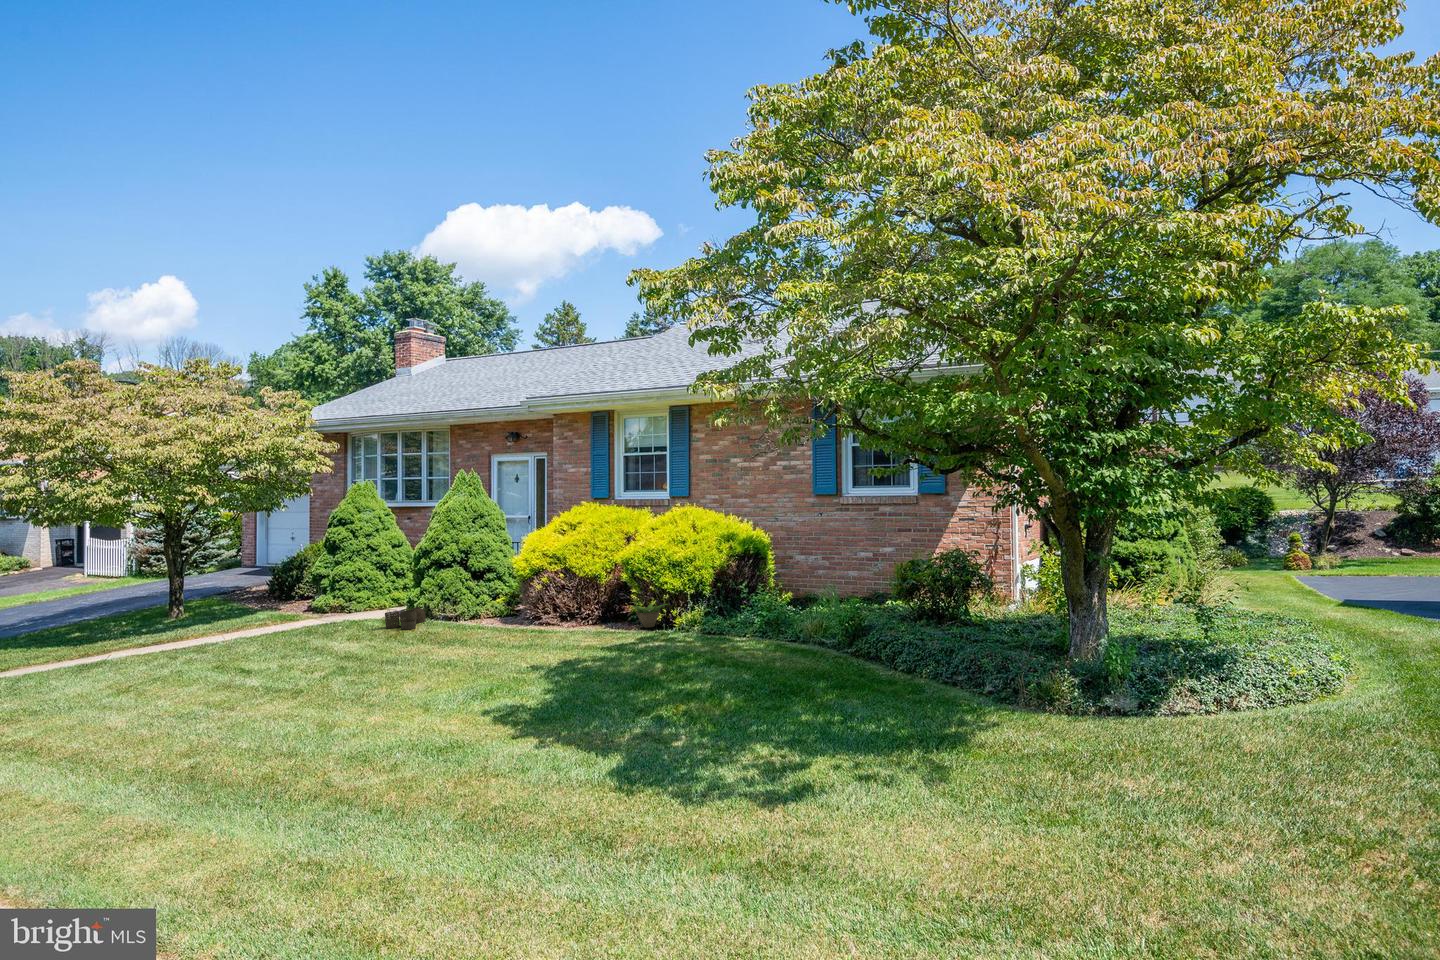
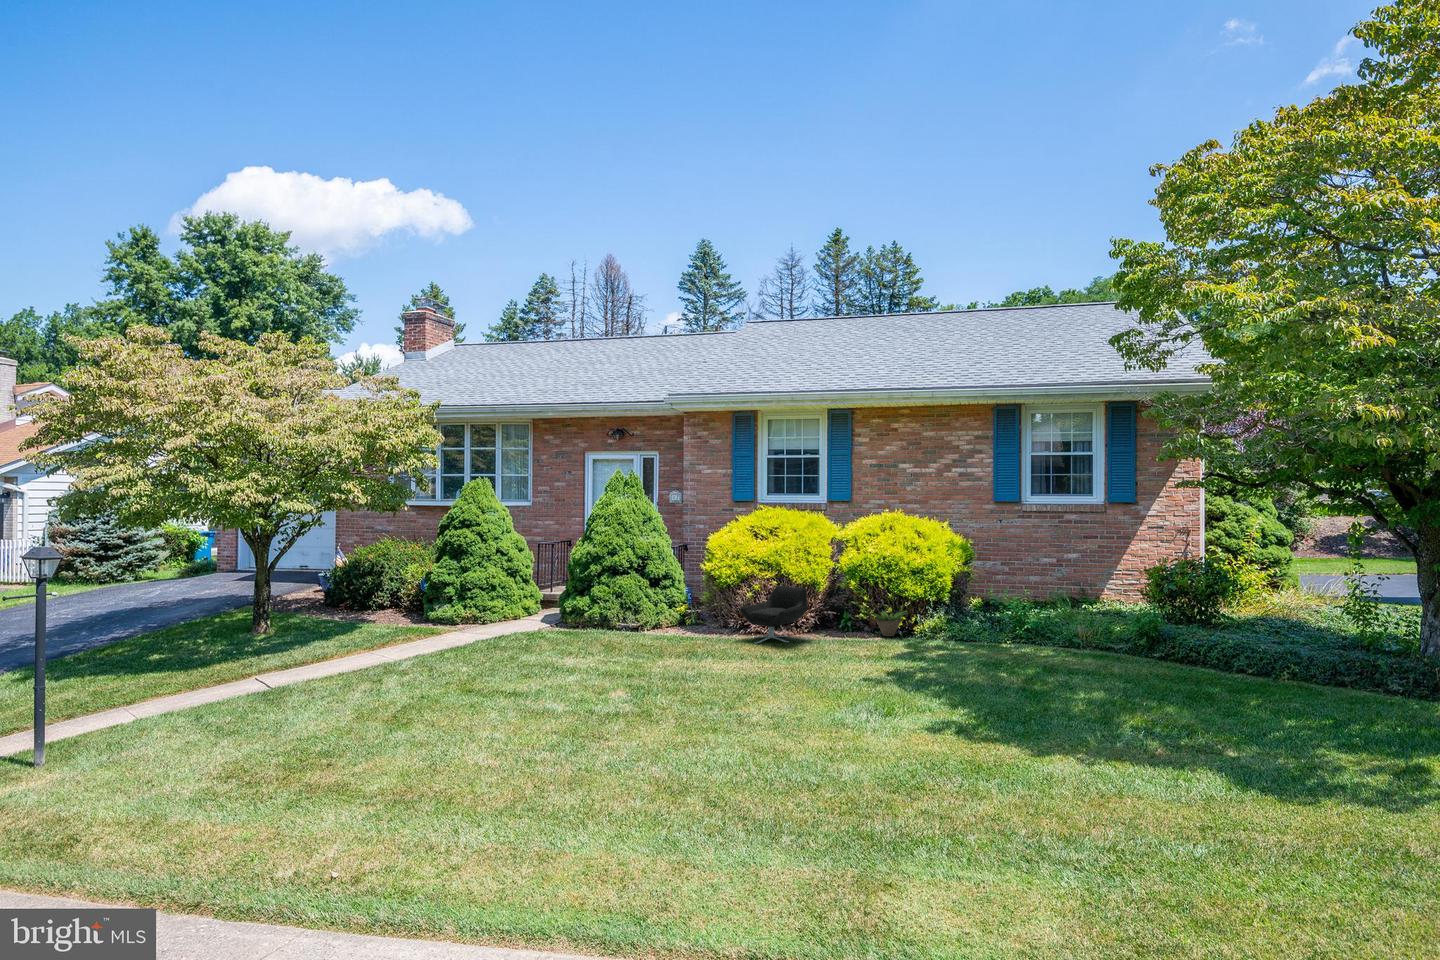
lounge chair: none [518,579,577,633] -> present [740,586,808,644]
woven basket: present [385,607,426,629] -> none [572,616,612,642]

